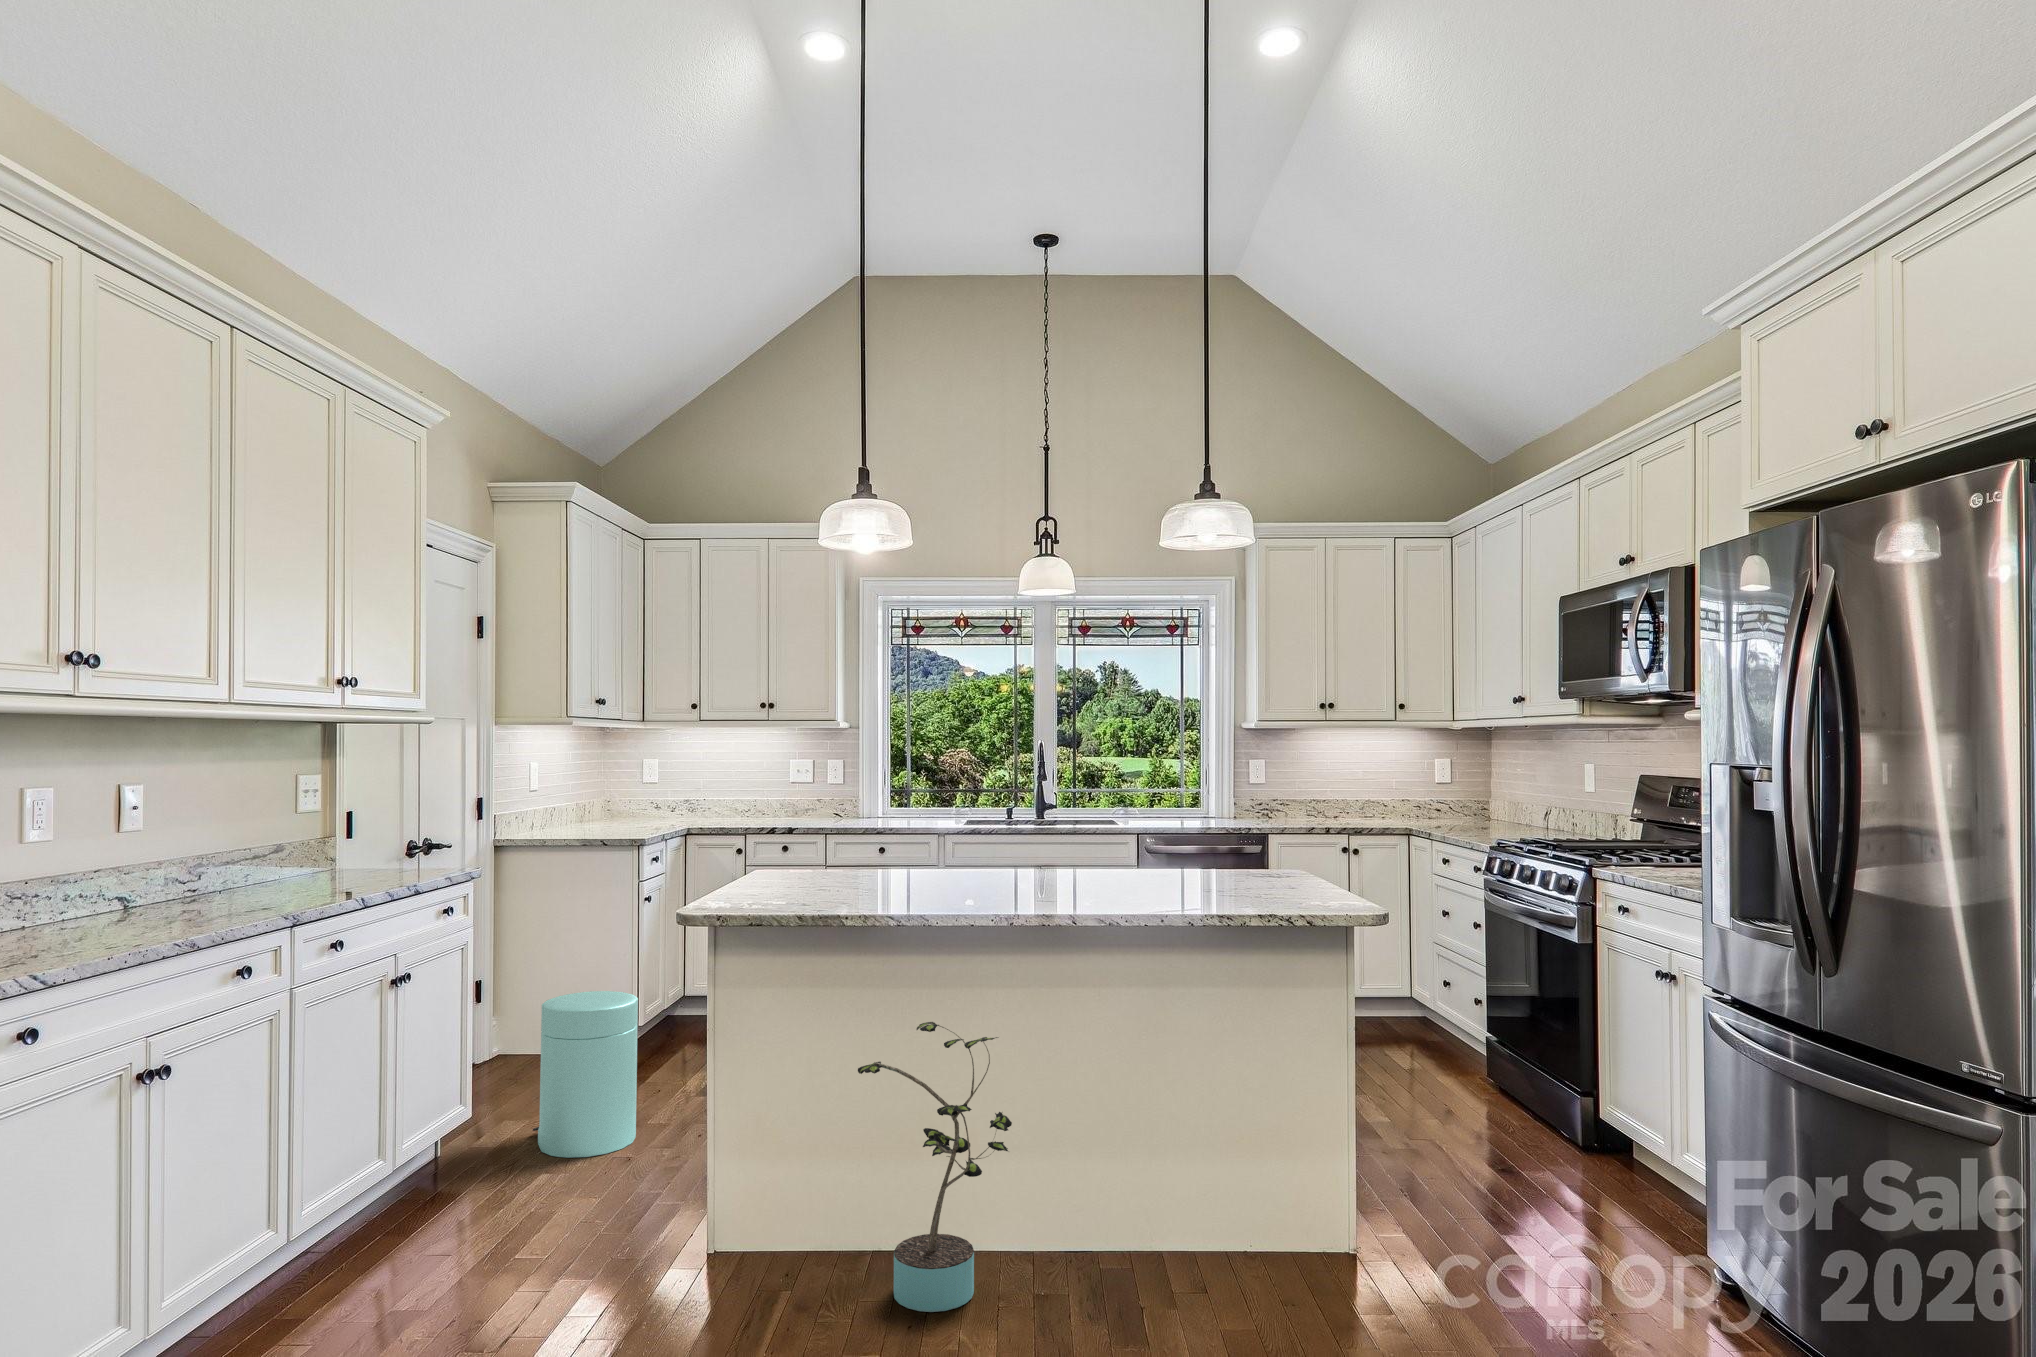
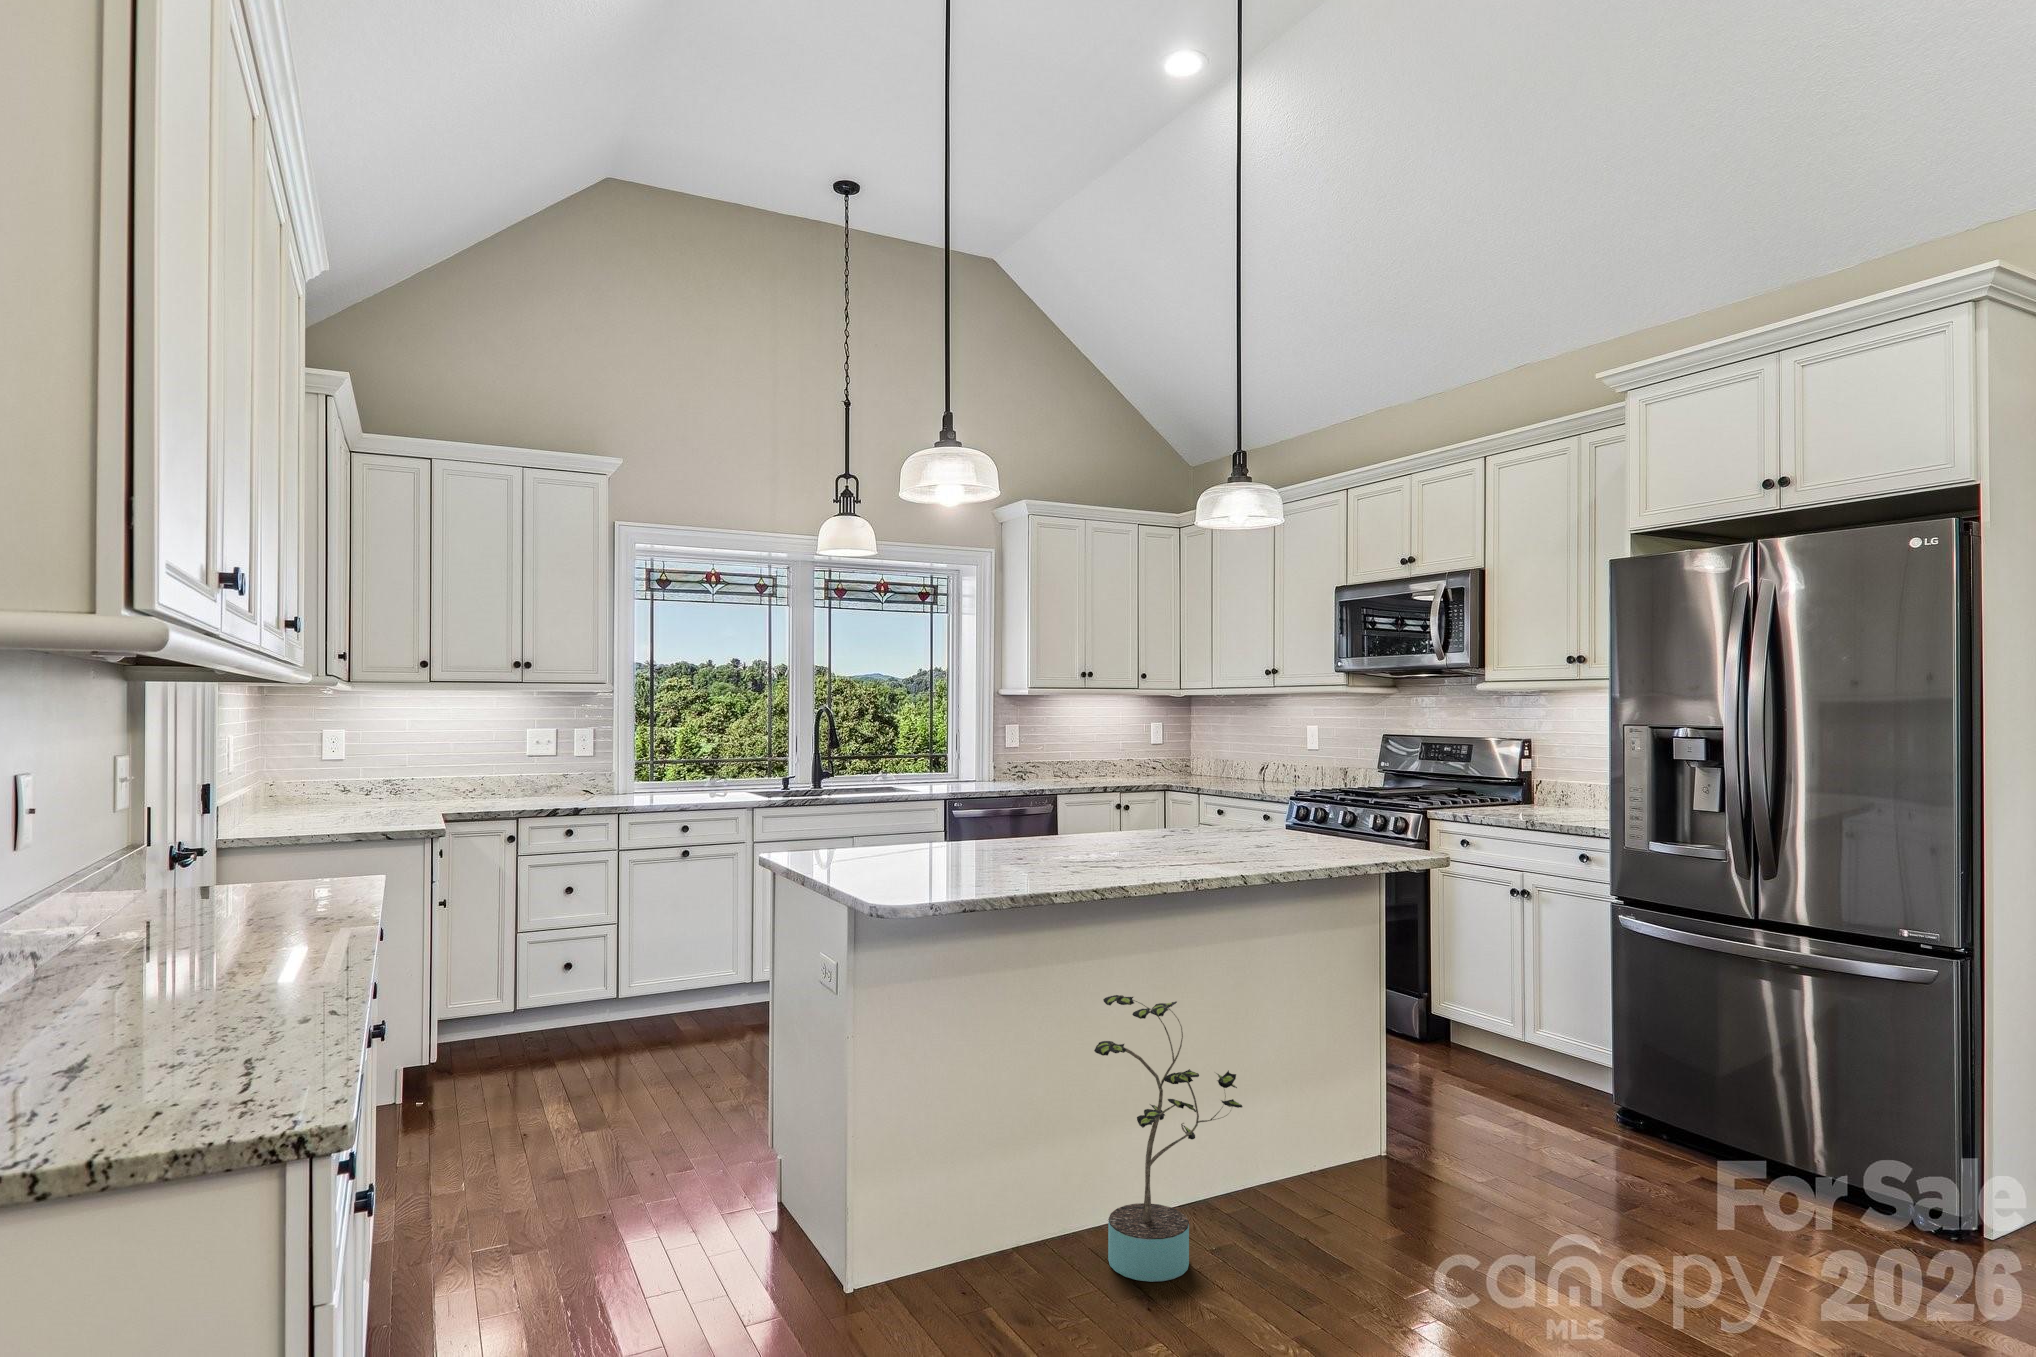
trash can: present [533,991,638,1158] -> none [458,1018,604,1231]

